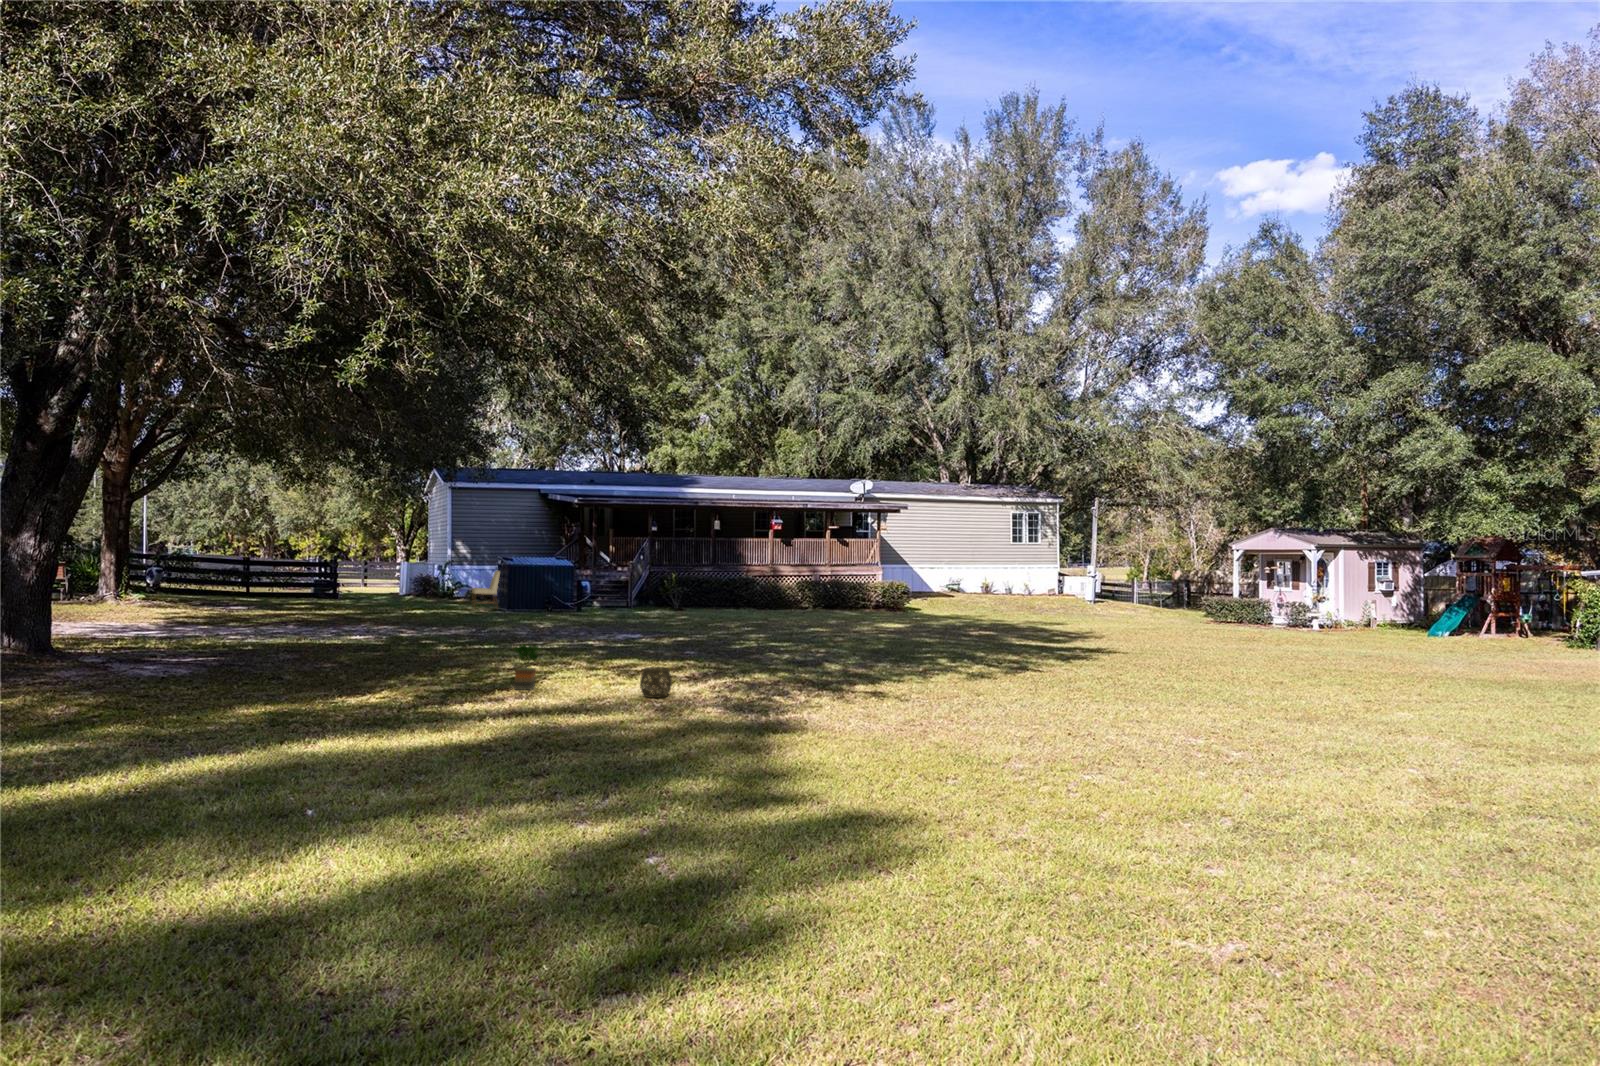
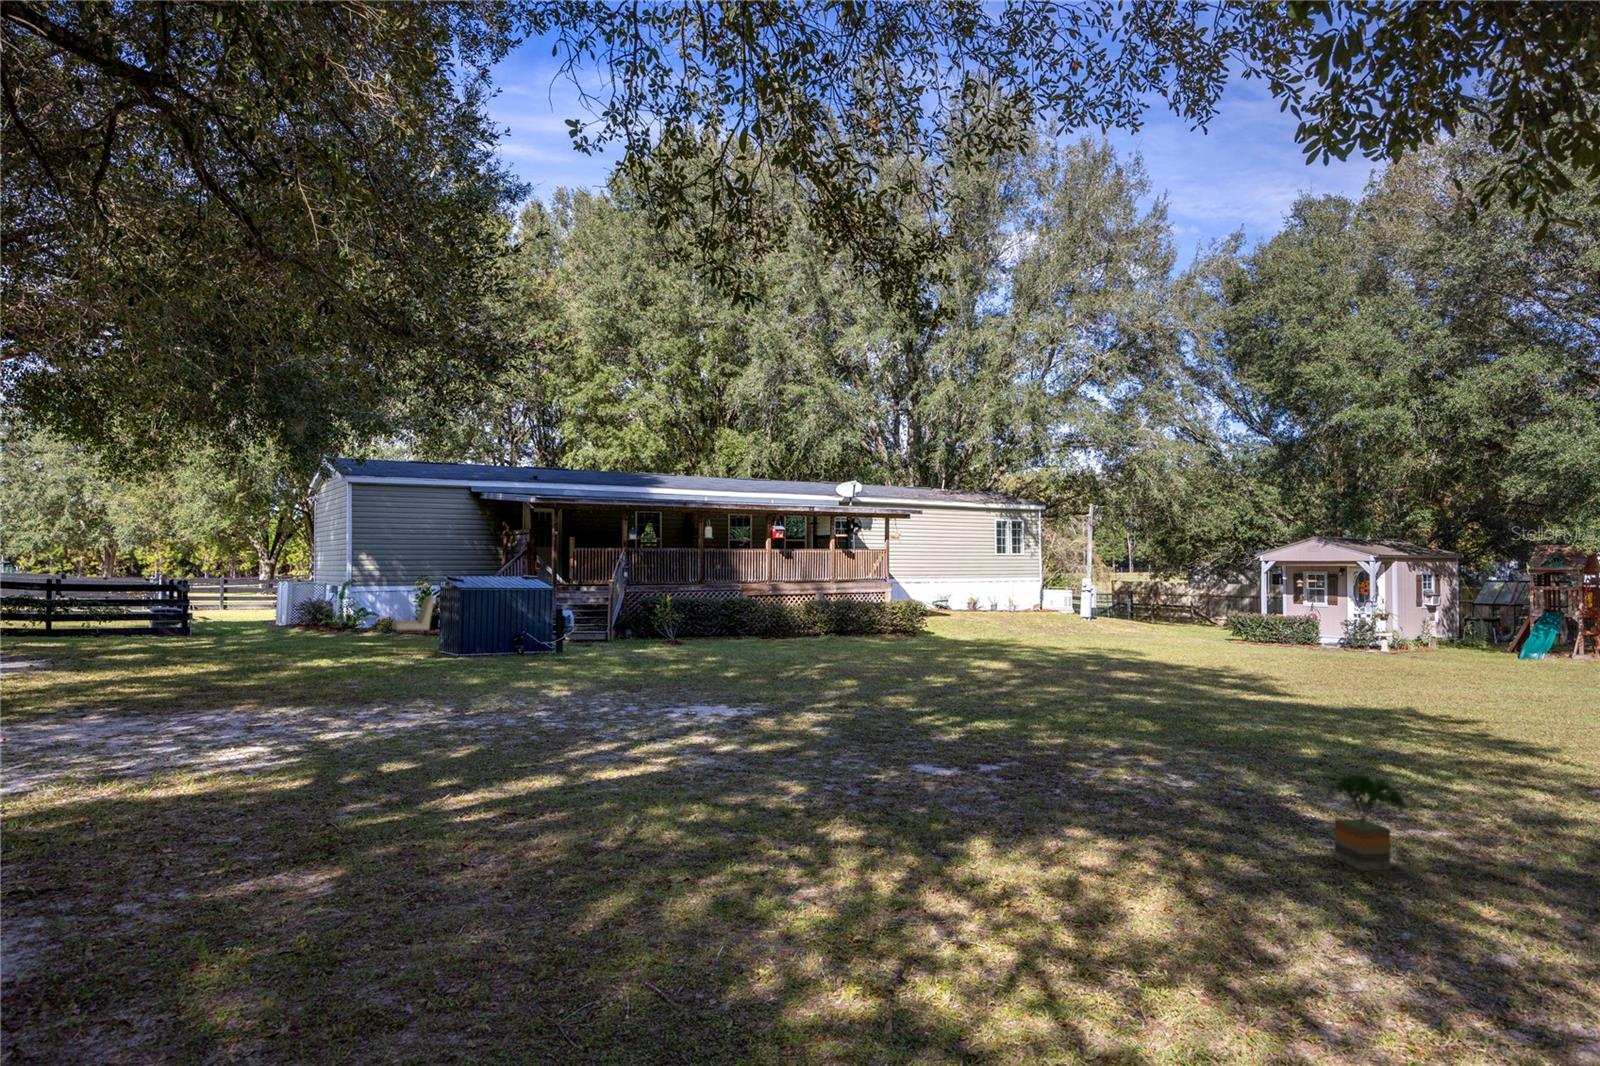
potted tree: present [513,645,541,690] -> present [1327,774,1408,871]
woven basket: present [640,667,672,698] -> none [1052,915,1156,1037]

